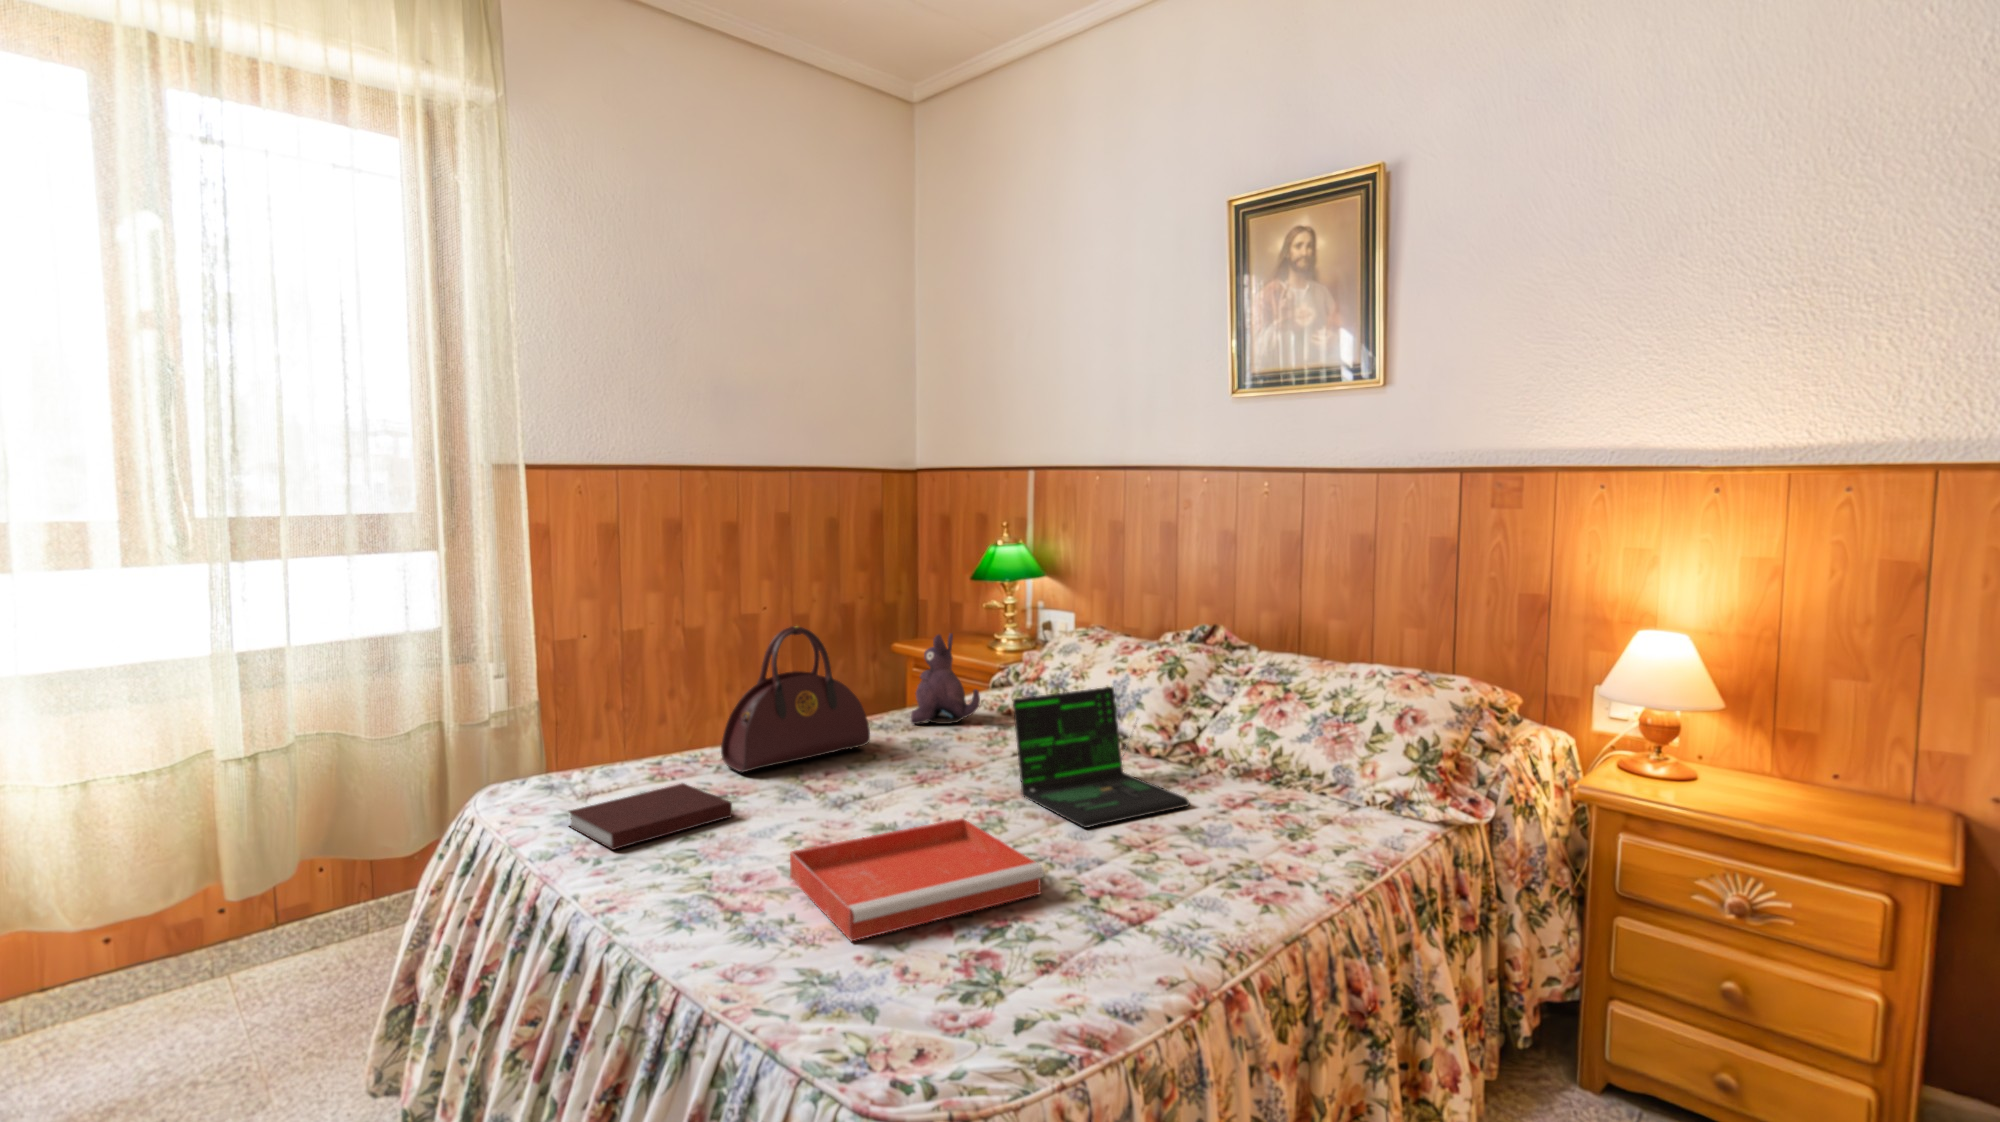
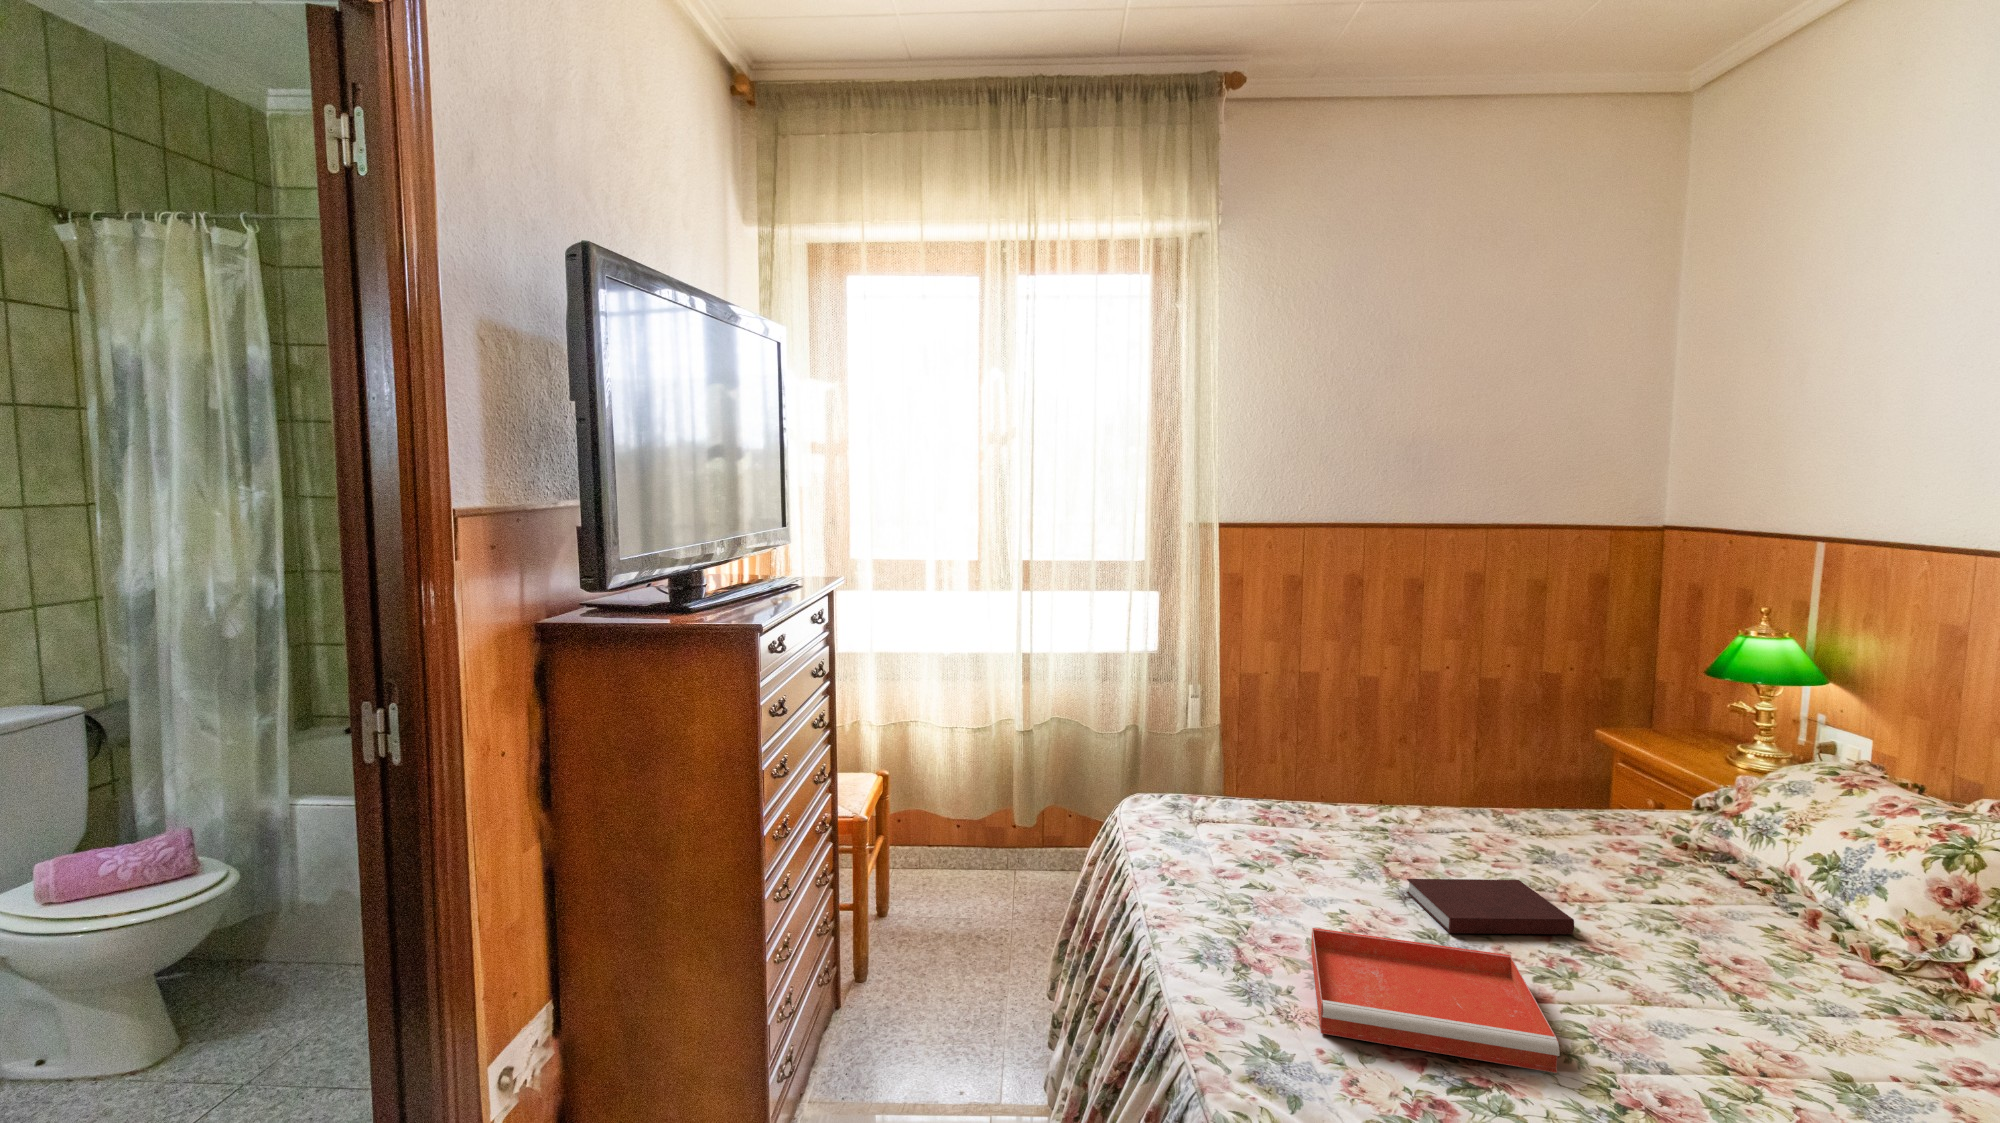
handbag: present [721,626,870,772] -> none [1323,709,1479,840]
plush toy: present [911,633,980,724] -> none [1548,739,1639,841]
laptop: present [1012,687,1189,828] -> none [1625,840,1884,1052]
notebook: present [569,784,732,850] -> present [1407,879,1574,934]

